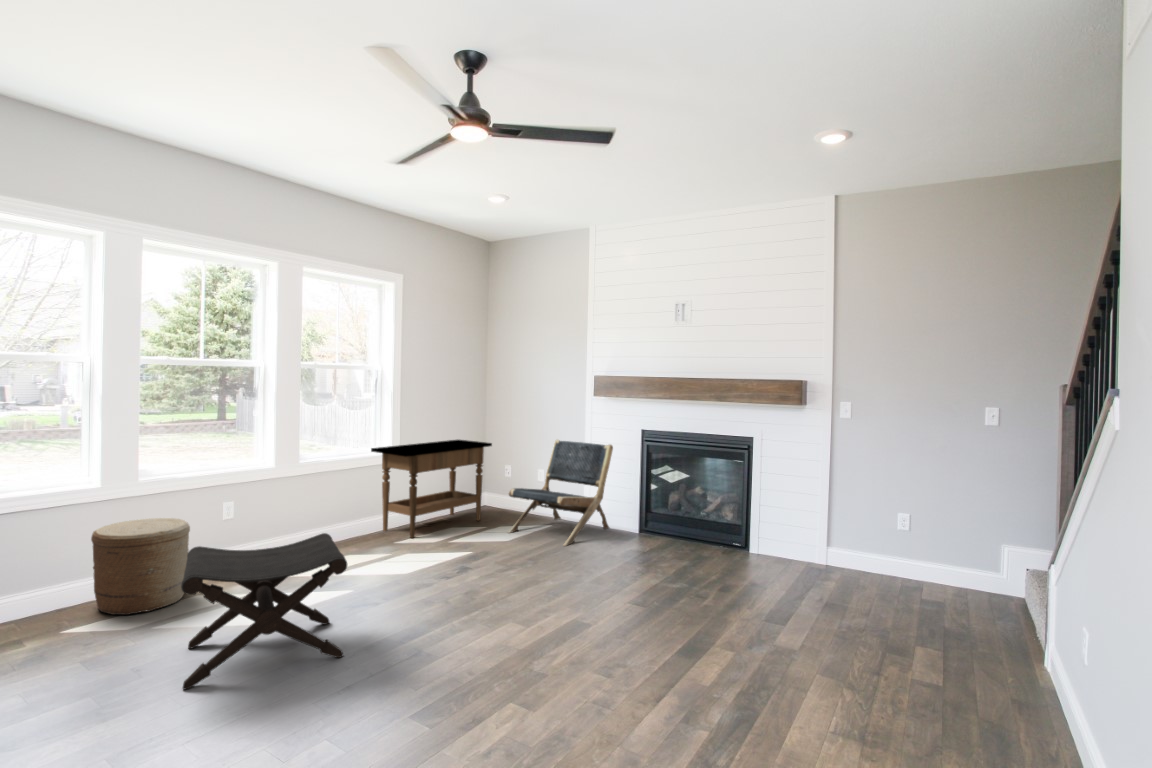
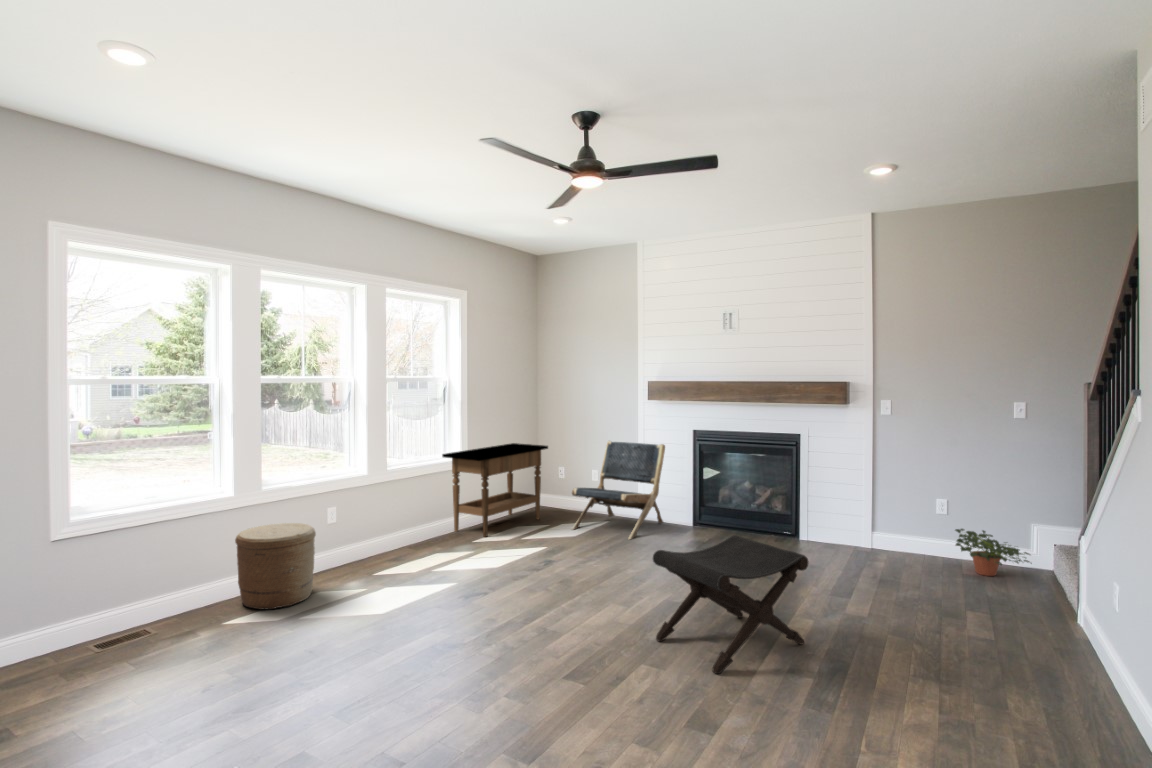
footstool: present [181,533,347,689] -> present [653,535,809,674]
potted plant: none [912,547,999,602] -> present [955,529,1030,576]

